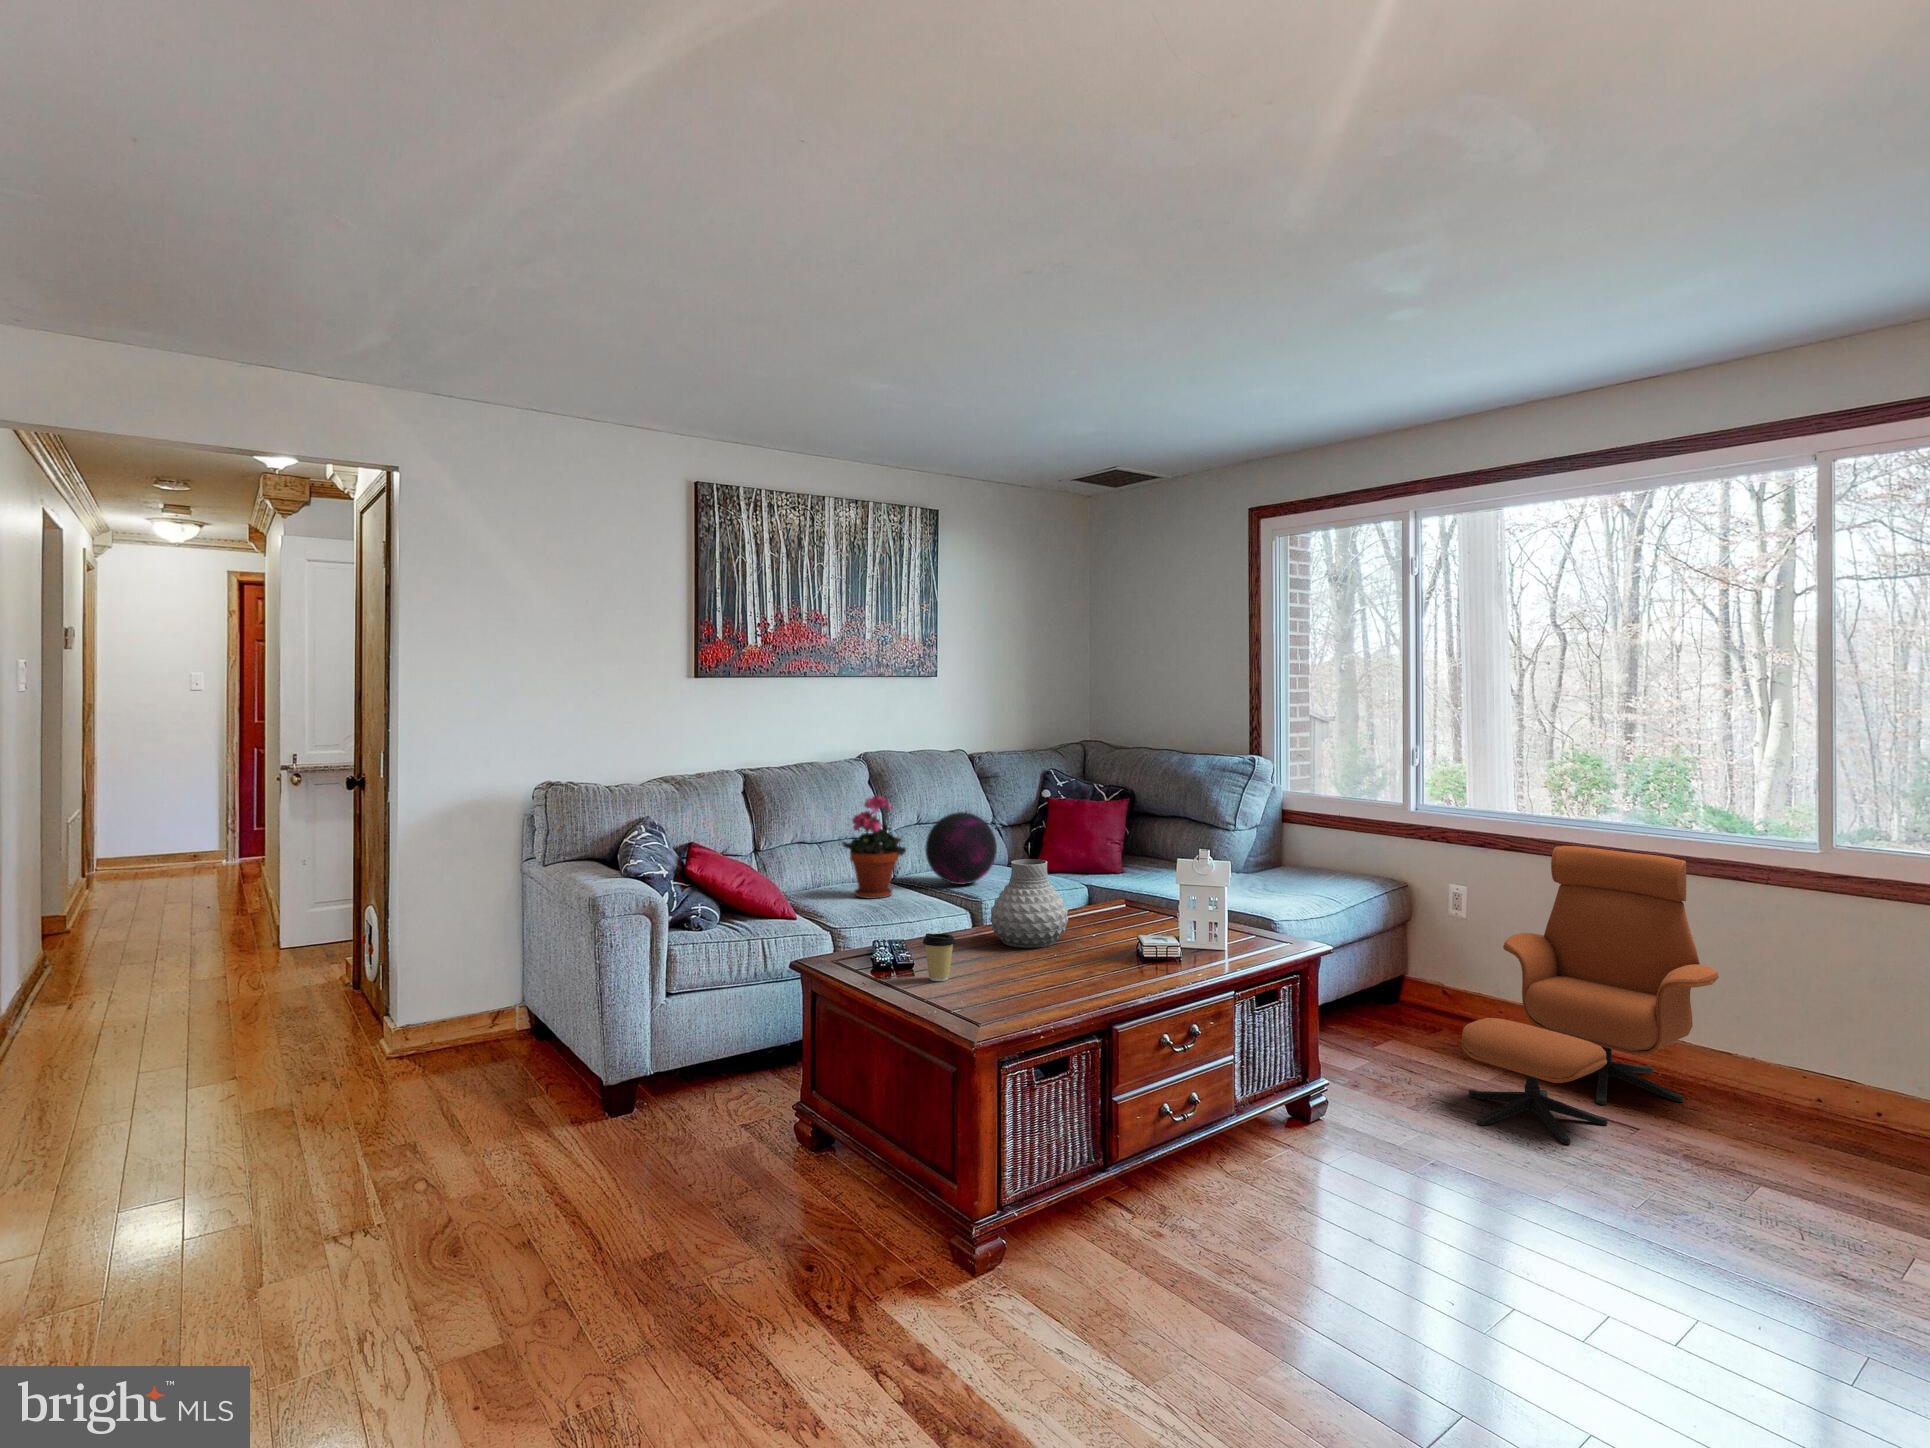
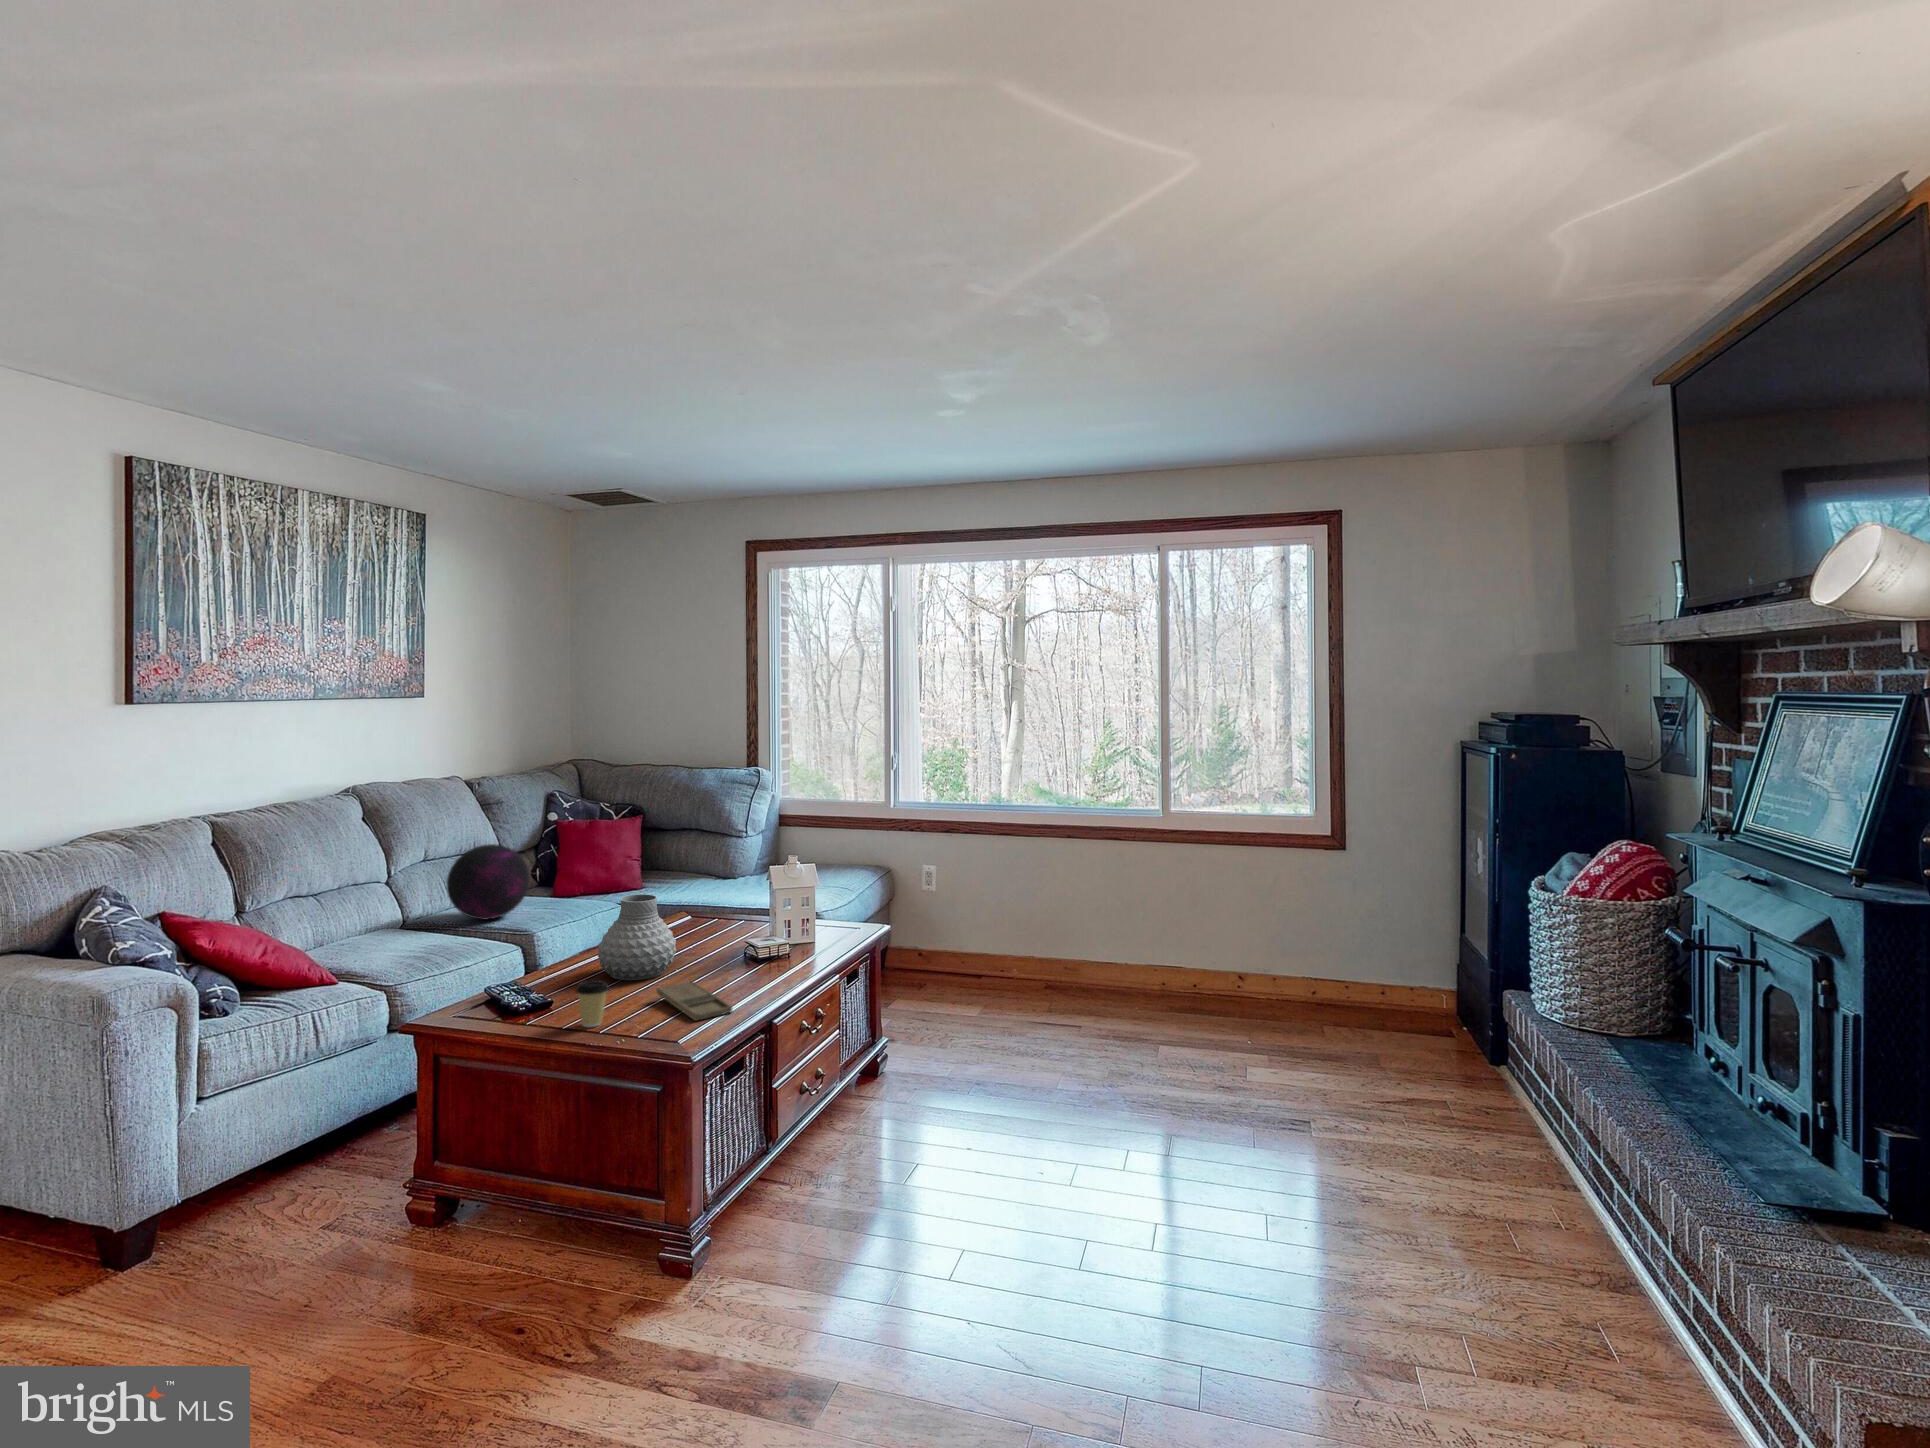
potted plant: present [843,795,906,899] -> none [360,834,439,949]
lounge chair: present [1461,846,1719,1144] -> none [974,840,1124,1061]
tray: none [1018,952,1075,991] -> present [657,981,732,1021]

